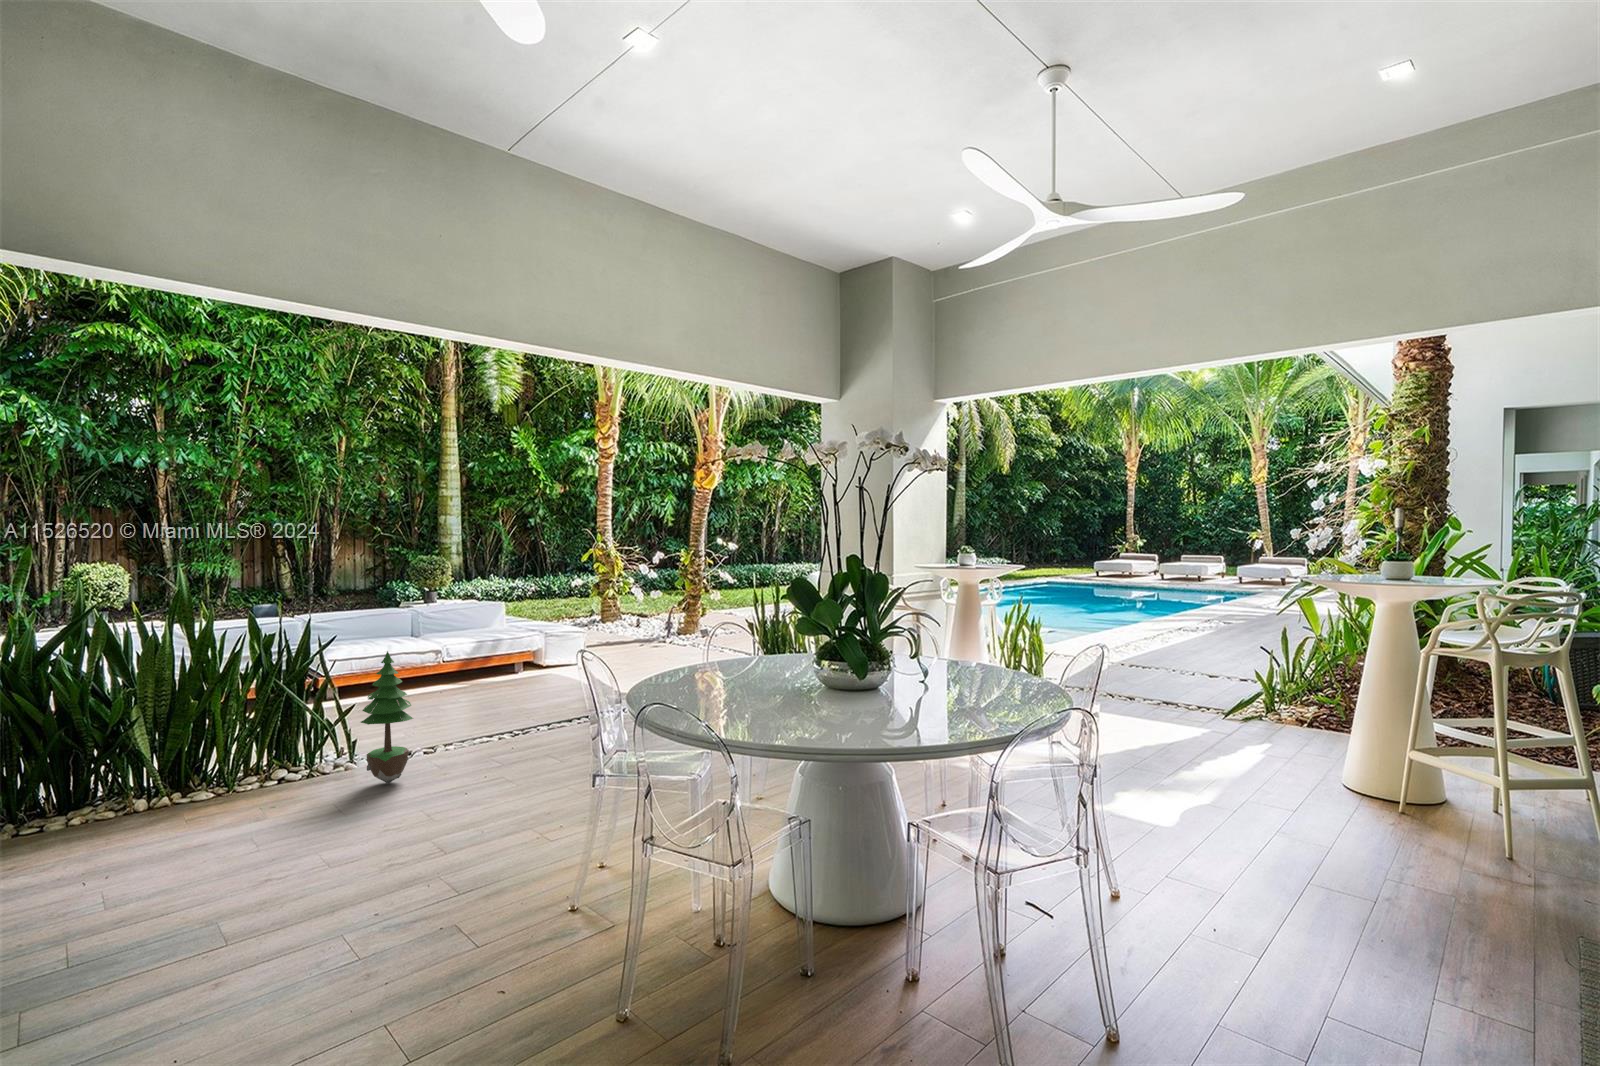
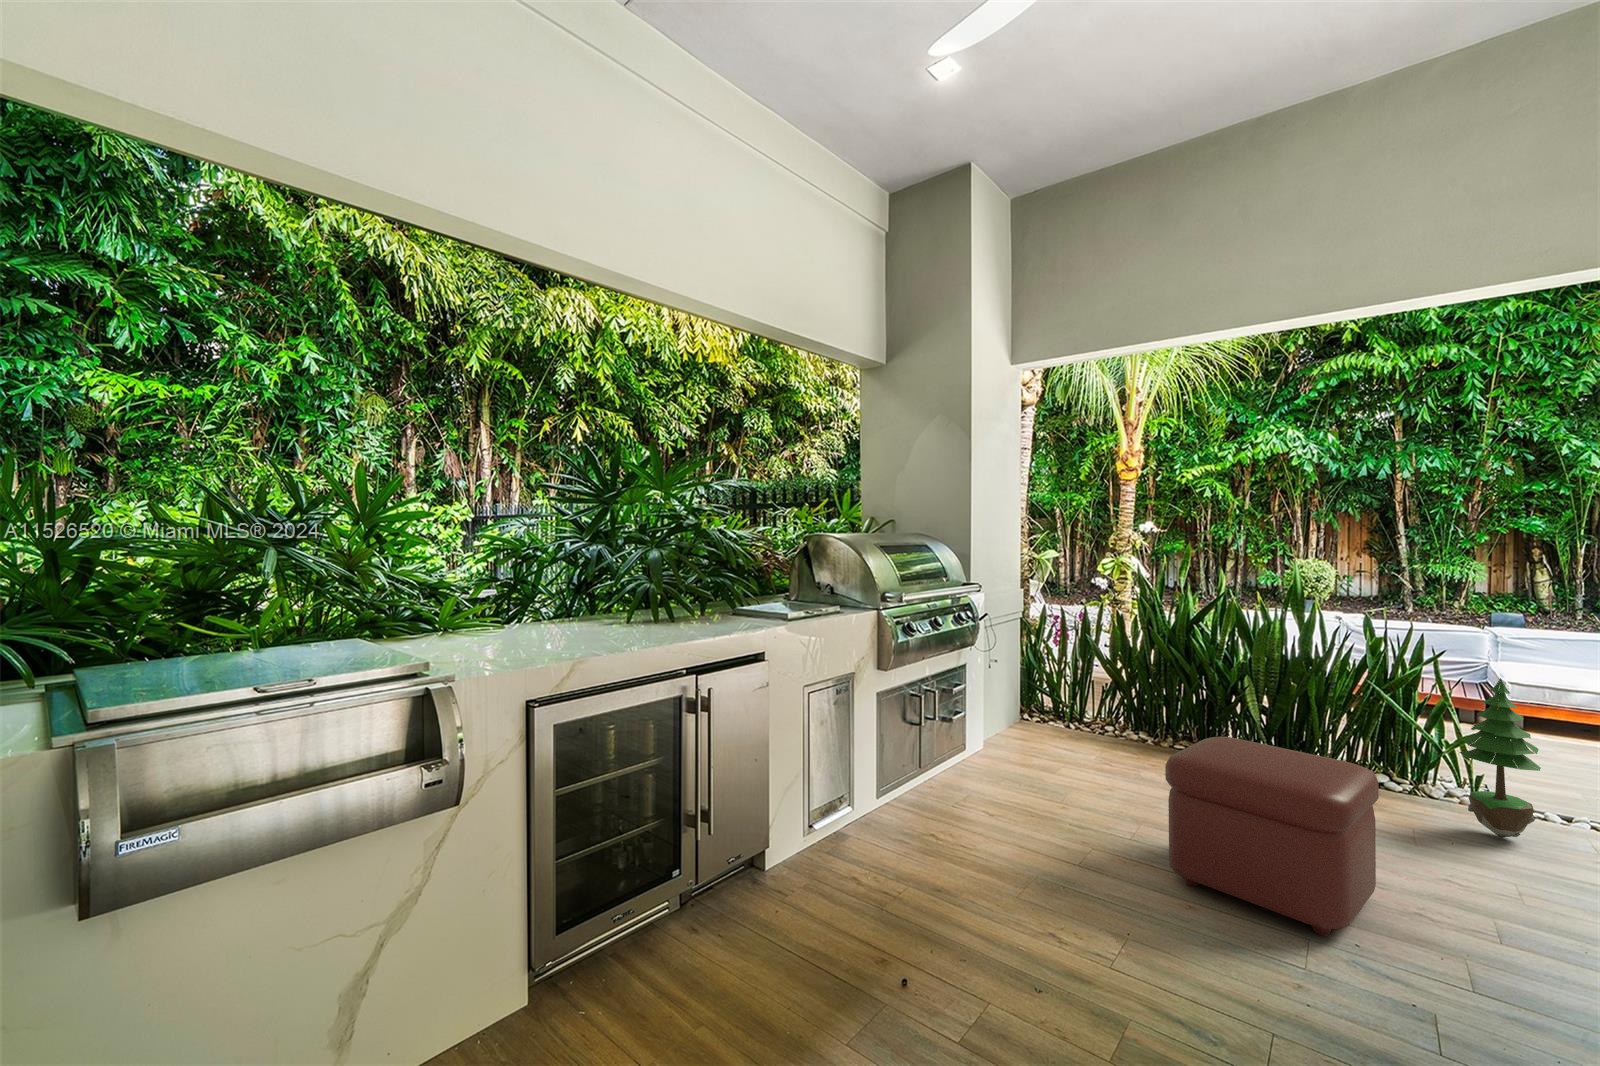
ottoman: none [165,749,374,953] -> present [1165,737,1379,936]

